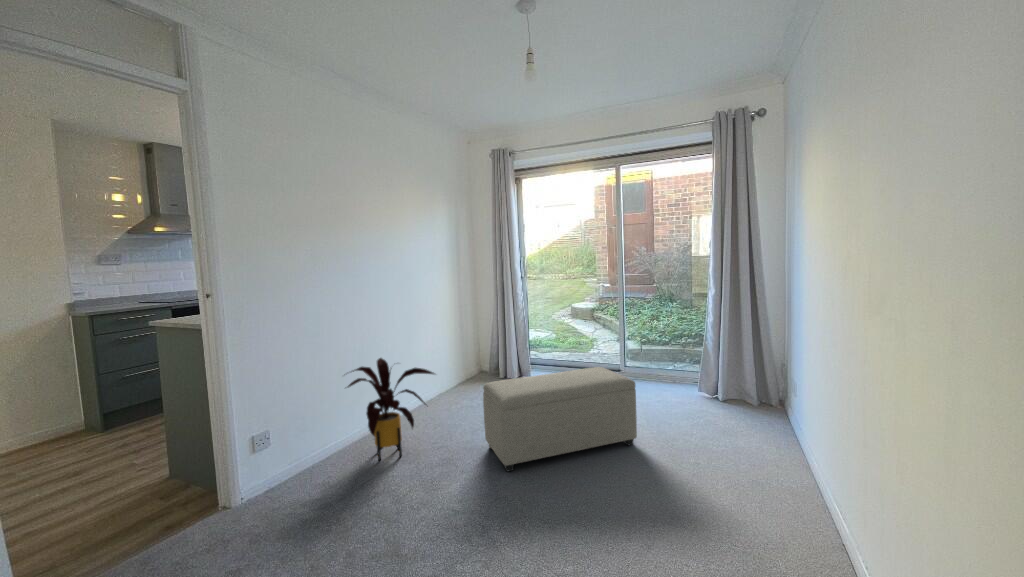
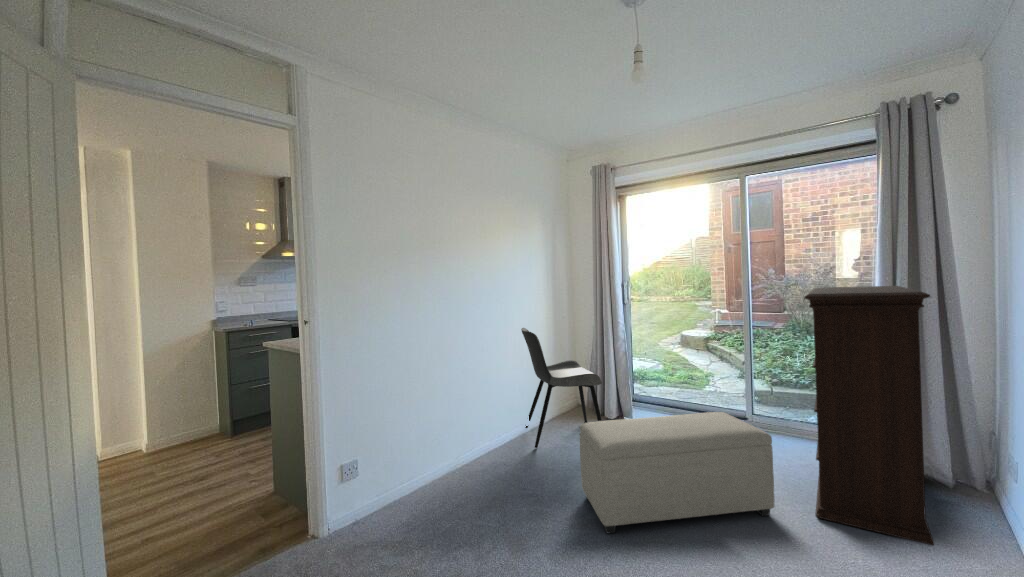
bookshelf: none [660,261,742,451] -> present [805,286,934,545]
dining chair: none [427,302,506,412] -> present [521,328,602,448]
house plant: present [348,358,434,461] -> none [431,386,529,501]

